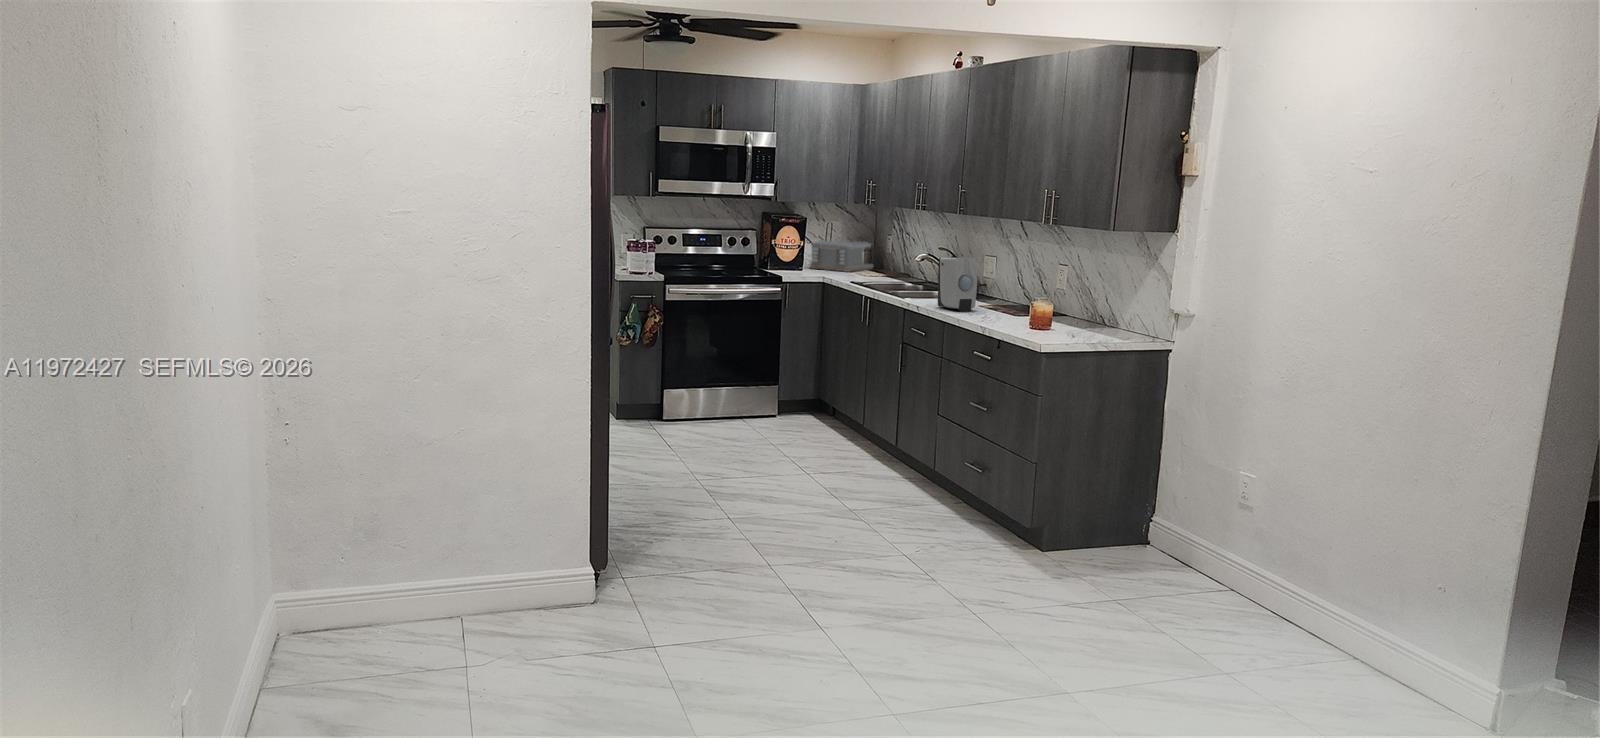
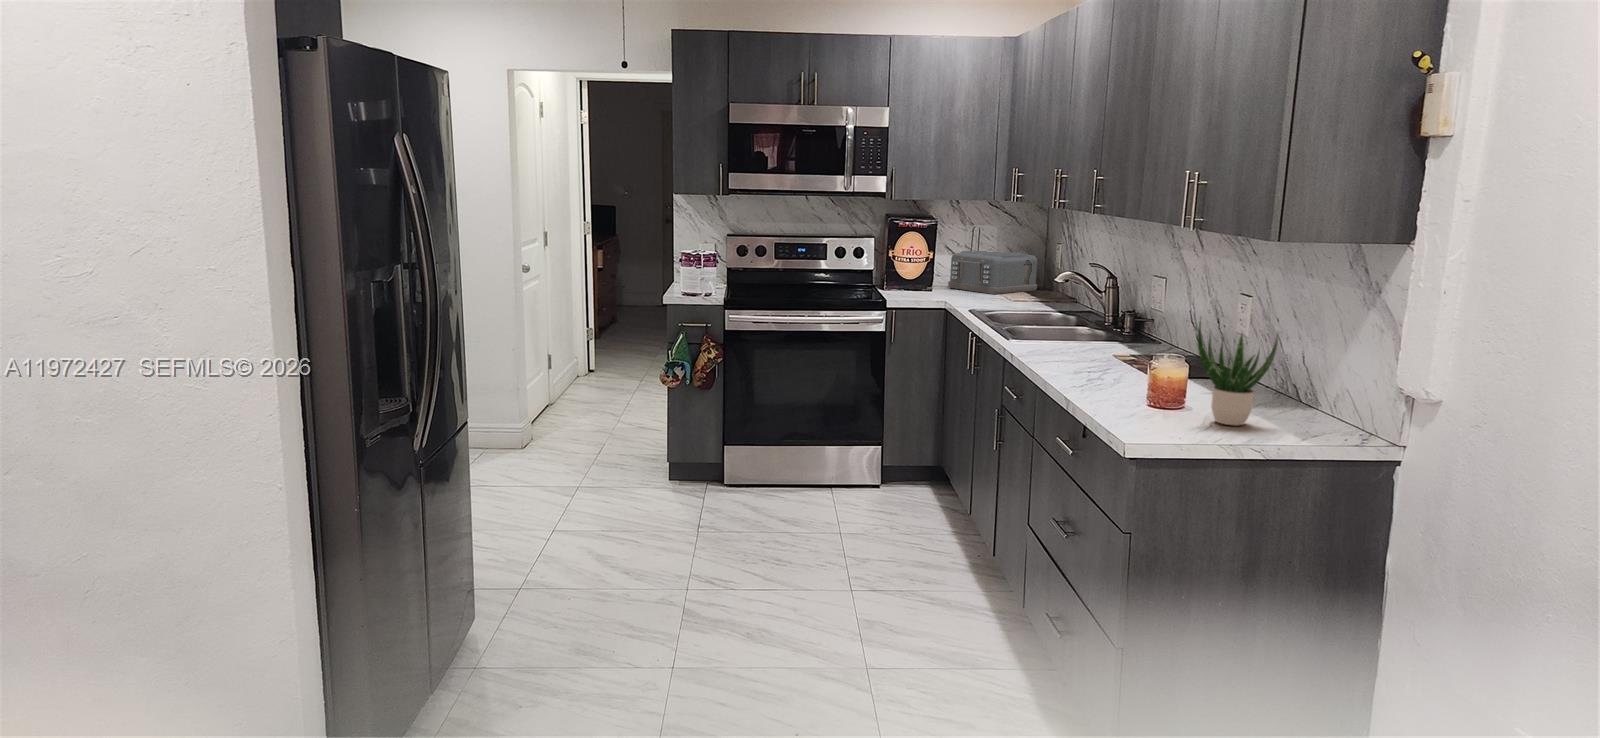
soap dispenser: present [938,258,977,311] -> none [1041,281,1098,365]
potted plant: none [1066,274,1106,335] -> present [1198,322,1278,426]

